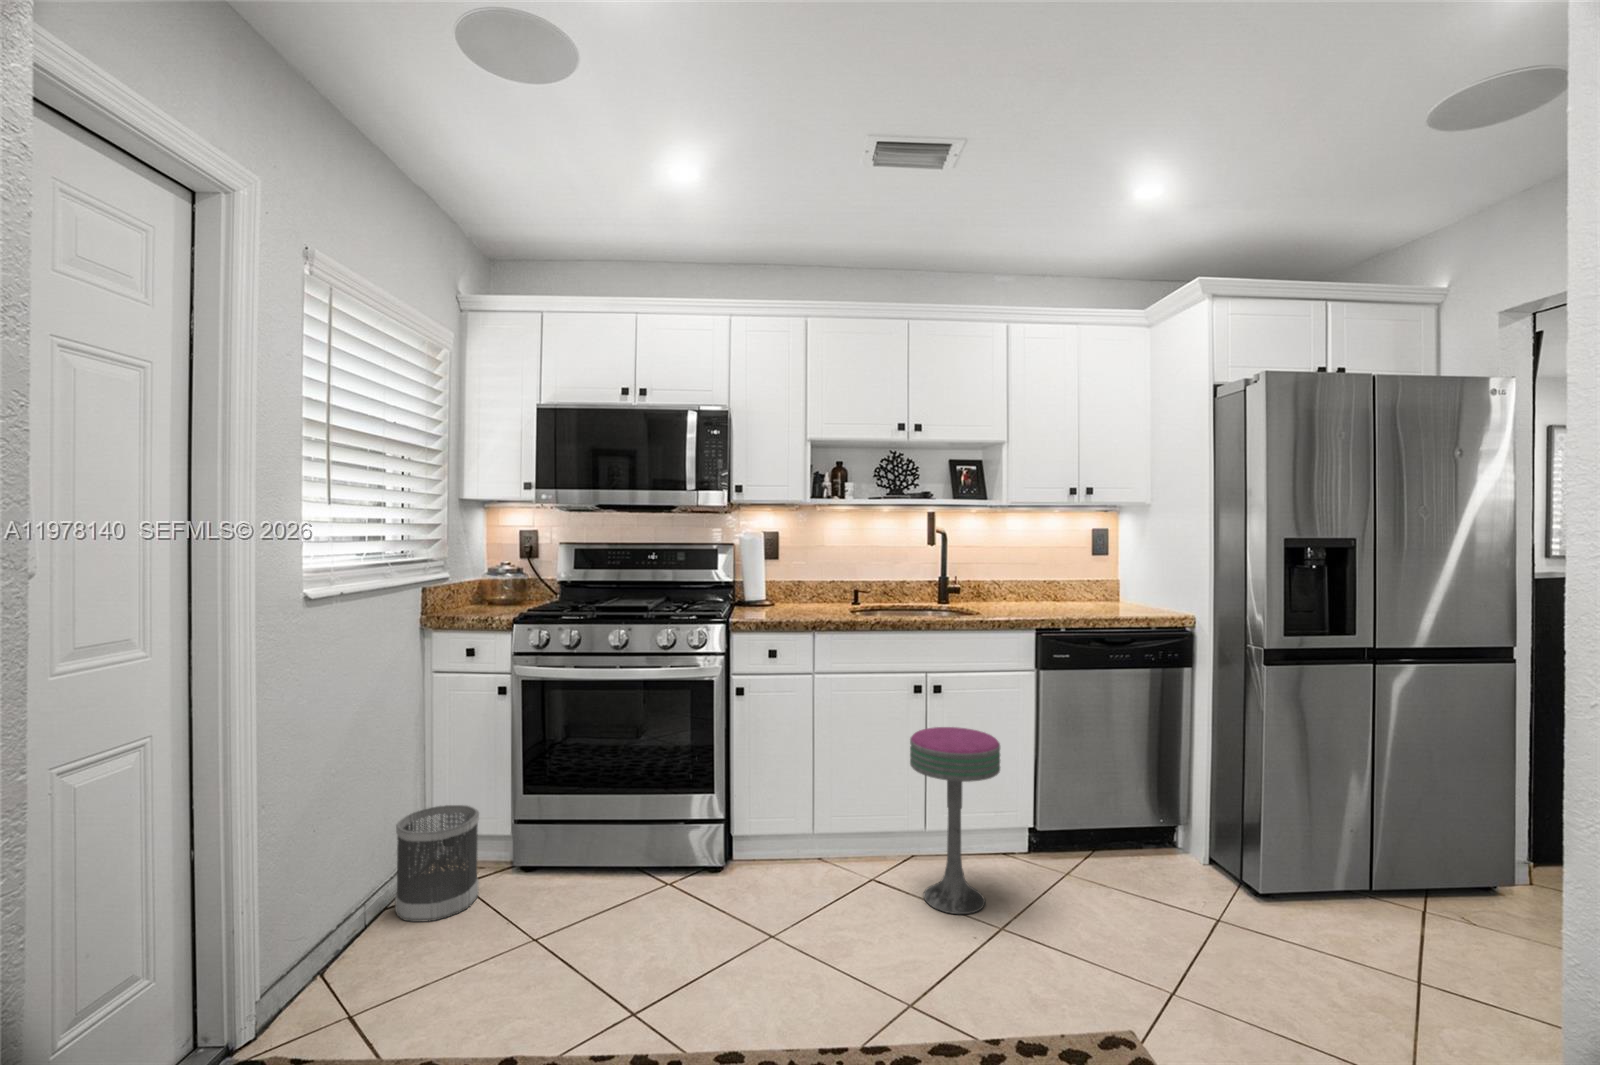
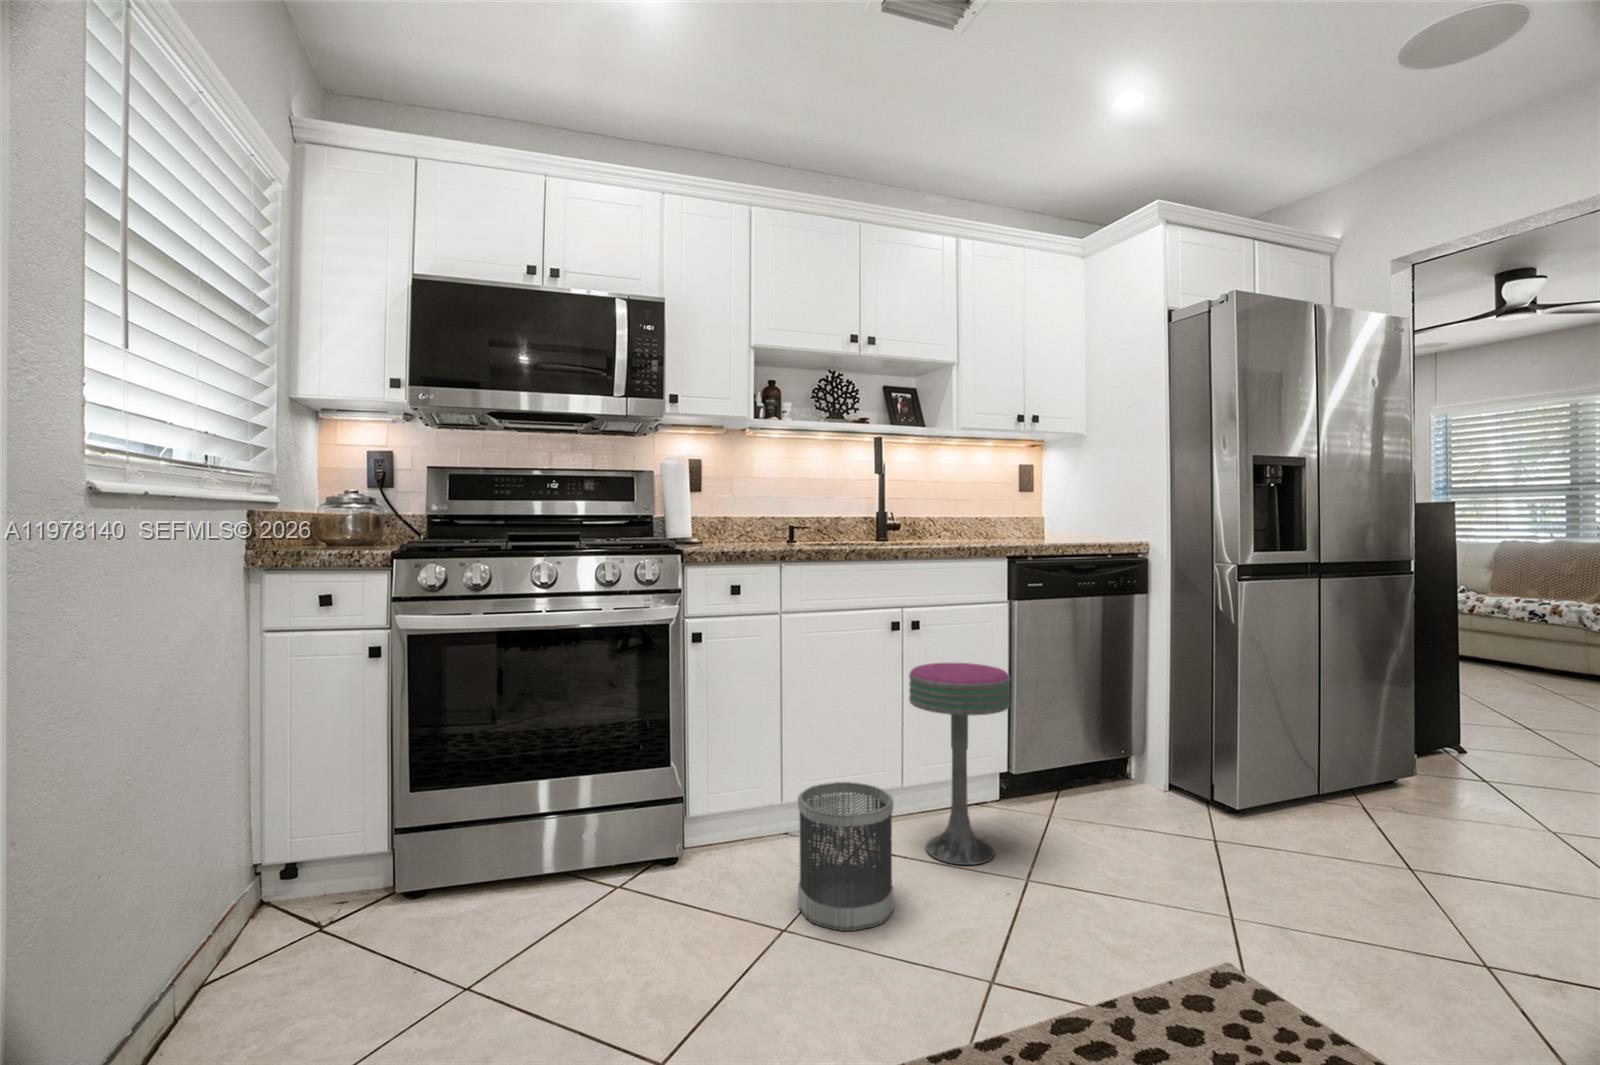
wastebasket: present [395,805,479,922] -> present [798,782,894,931]

